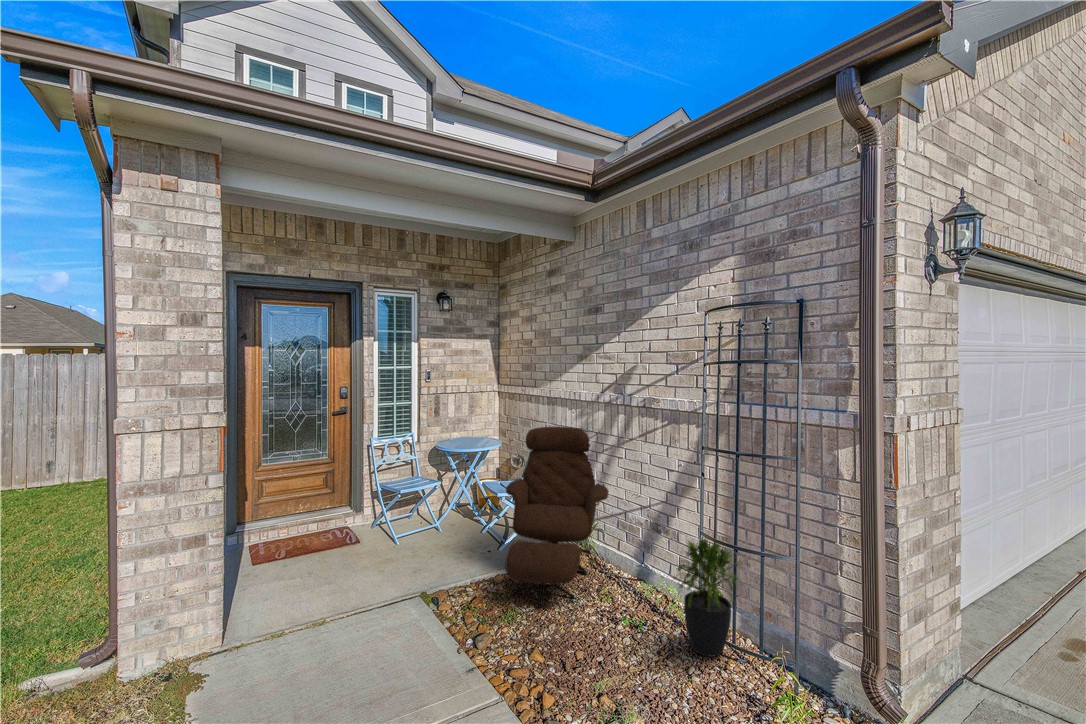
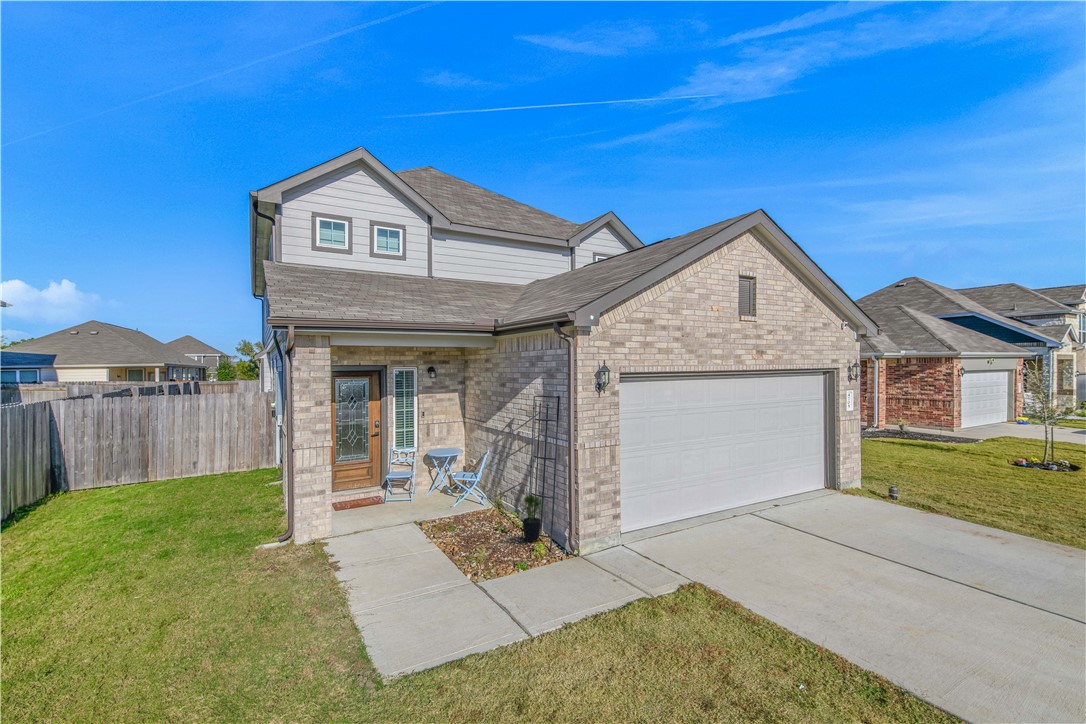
lounge chair: present [505,427,608,607] -> none [453,444,511,528]

